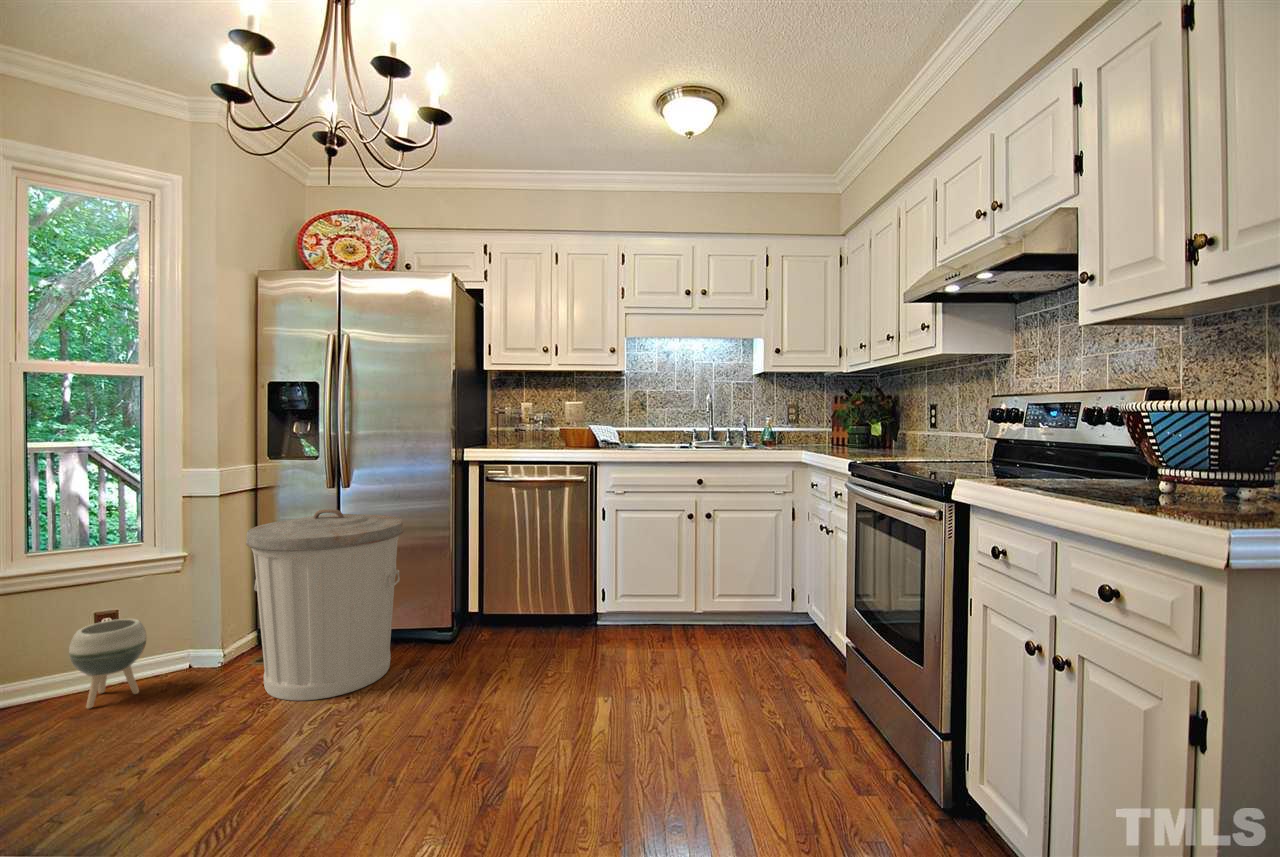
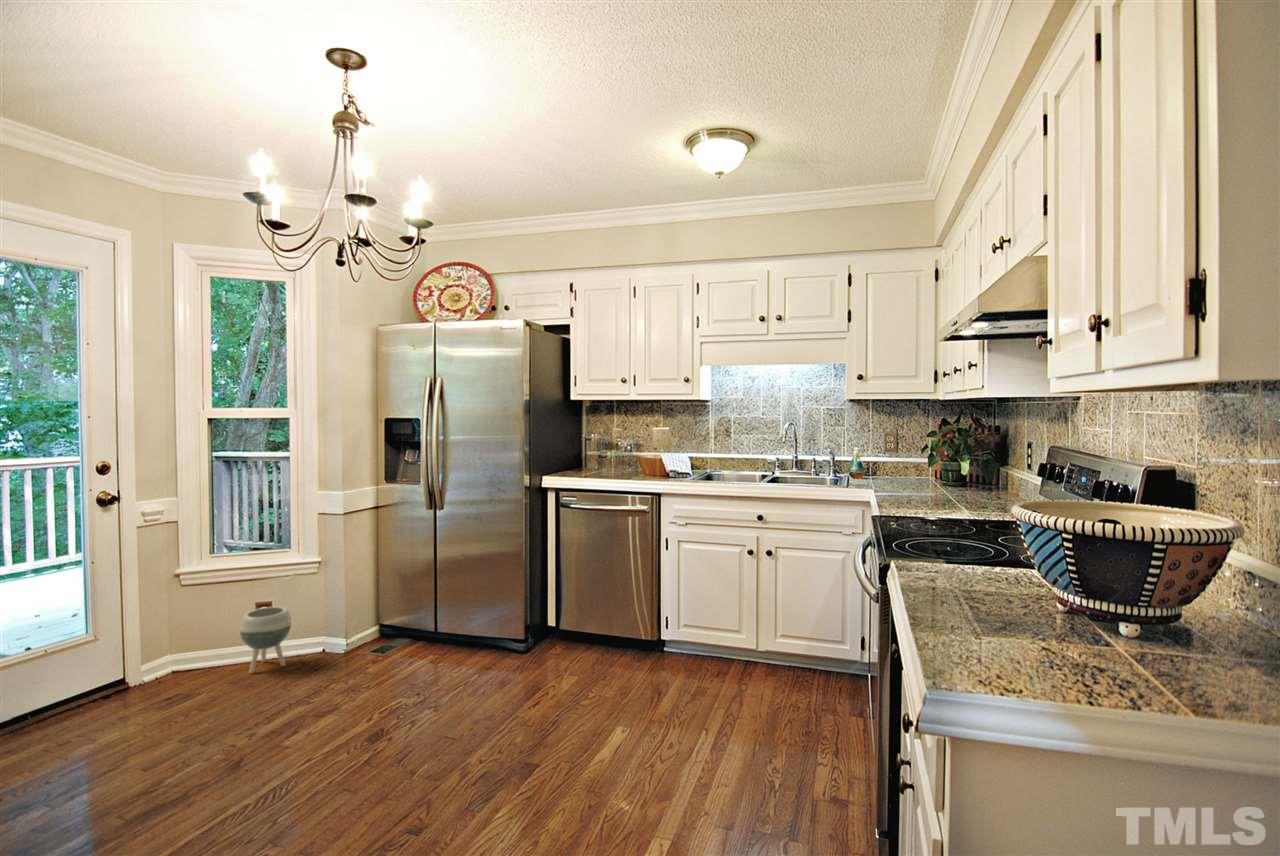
trash can: present [246,509,404,701] -> none [350,530,476,691]

